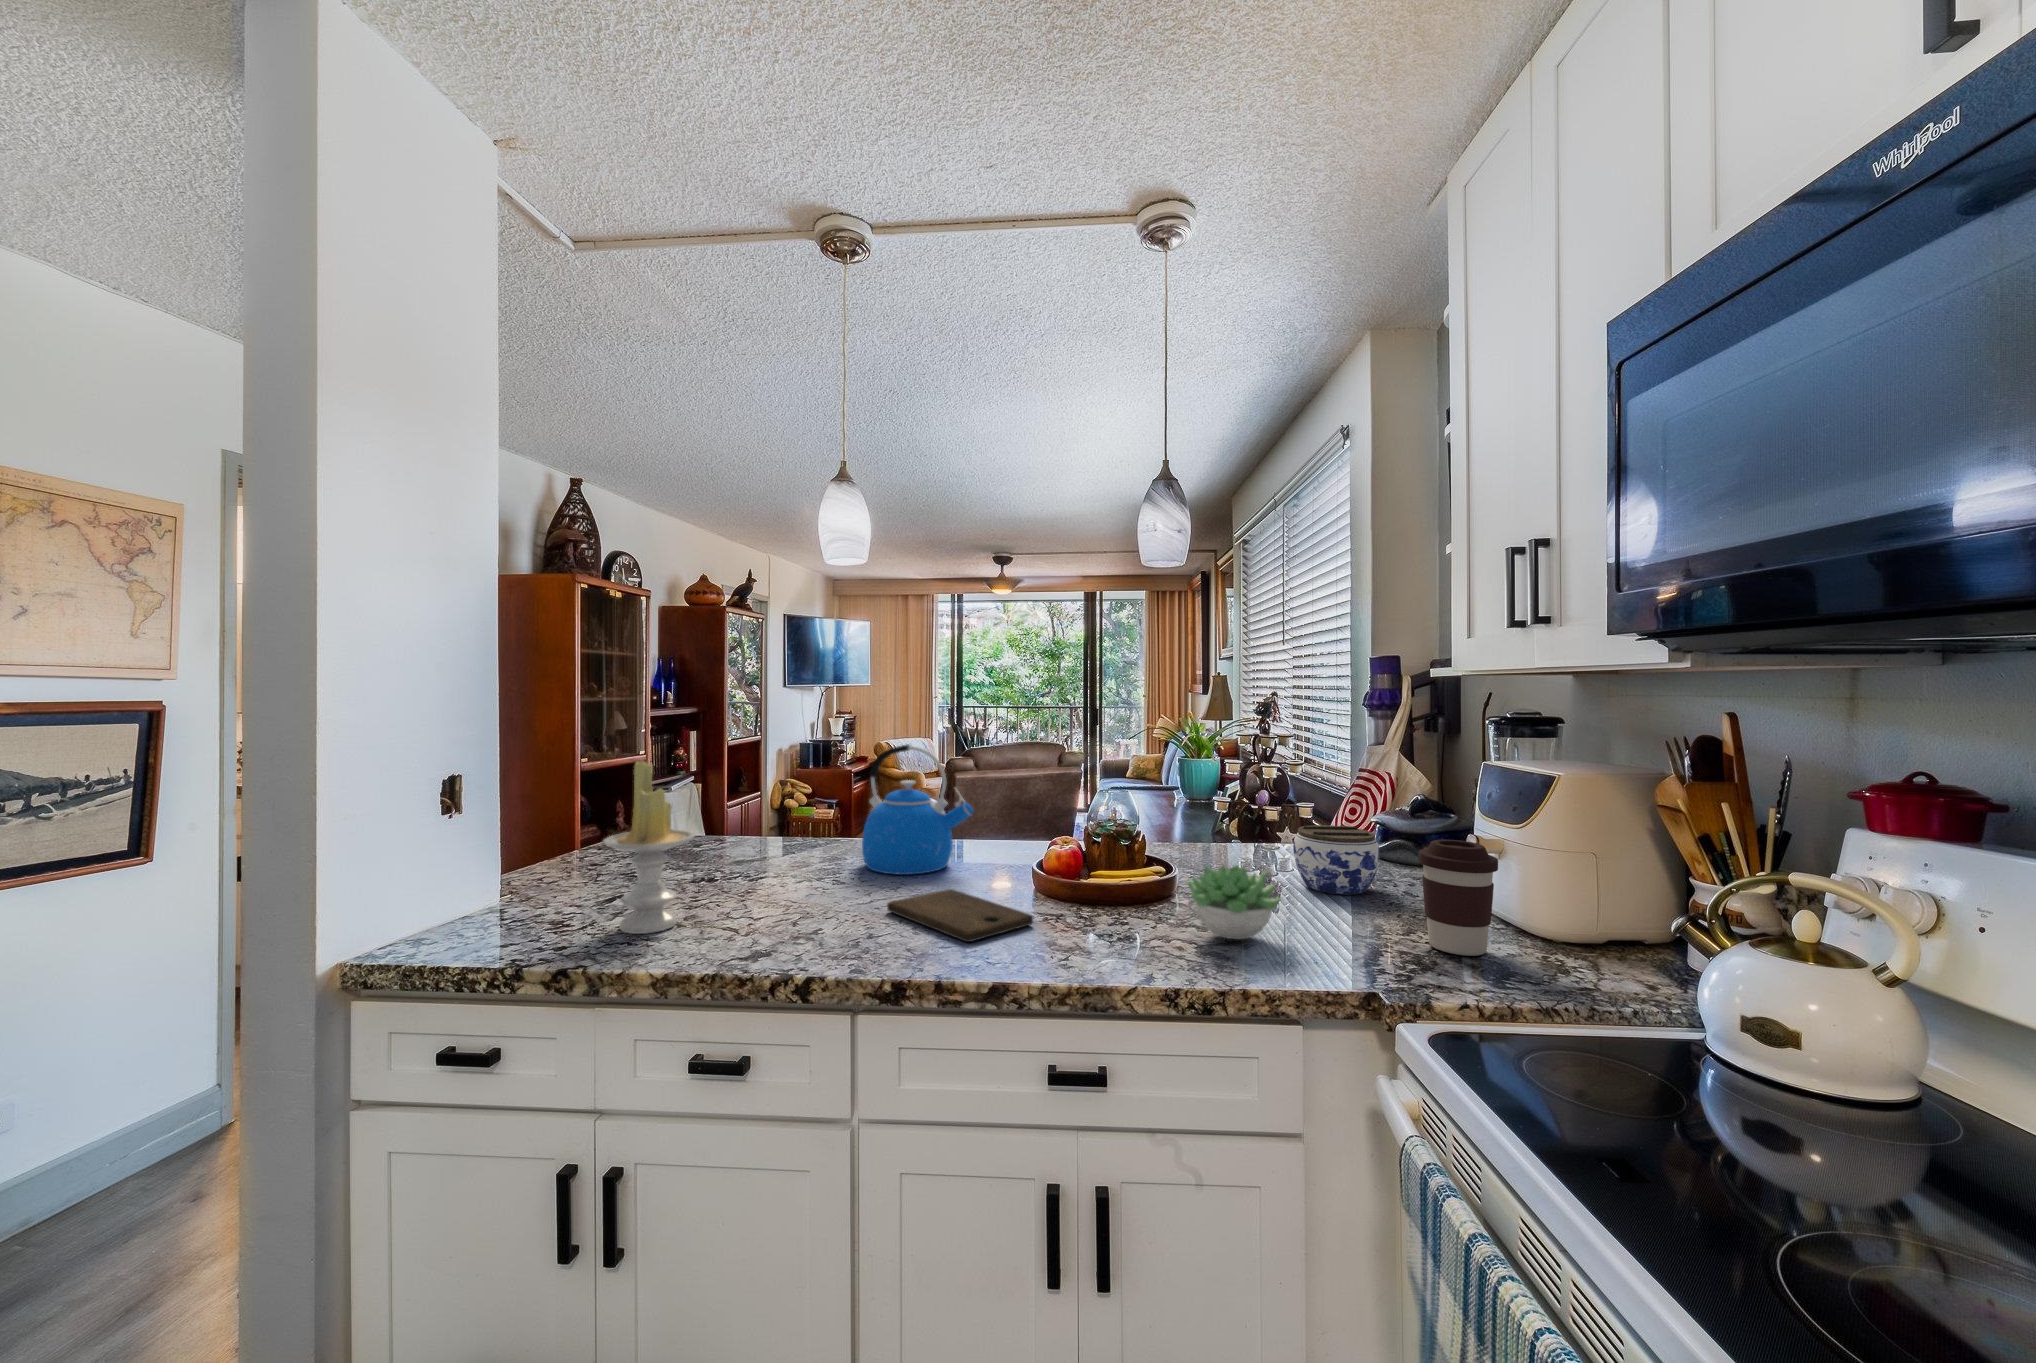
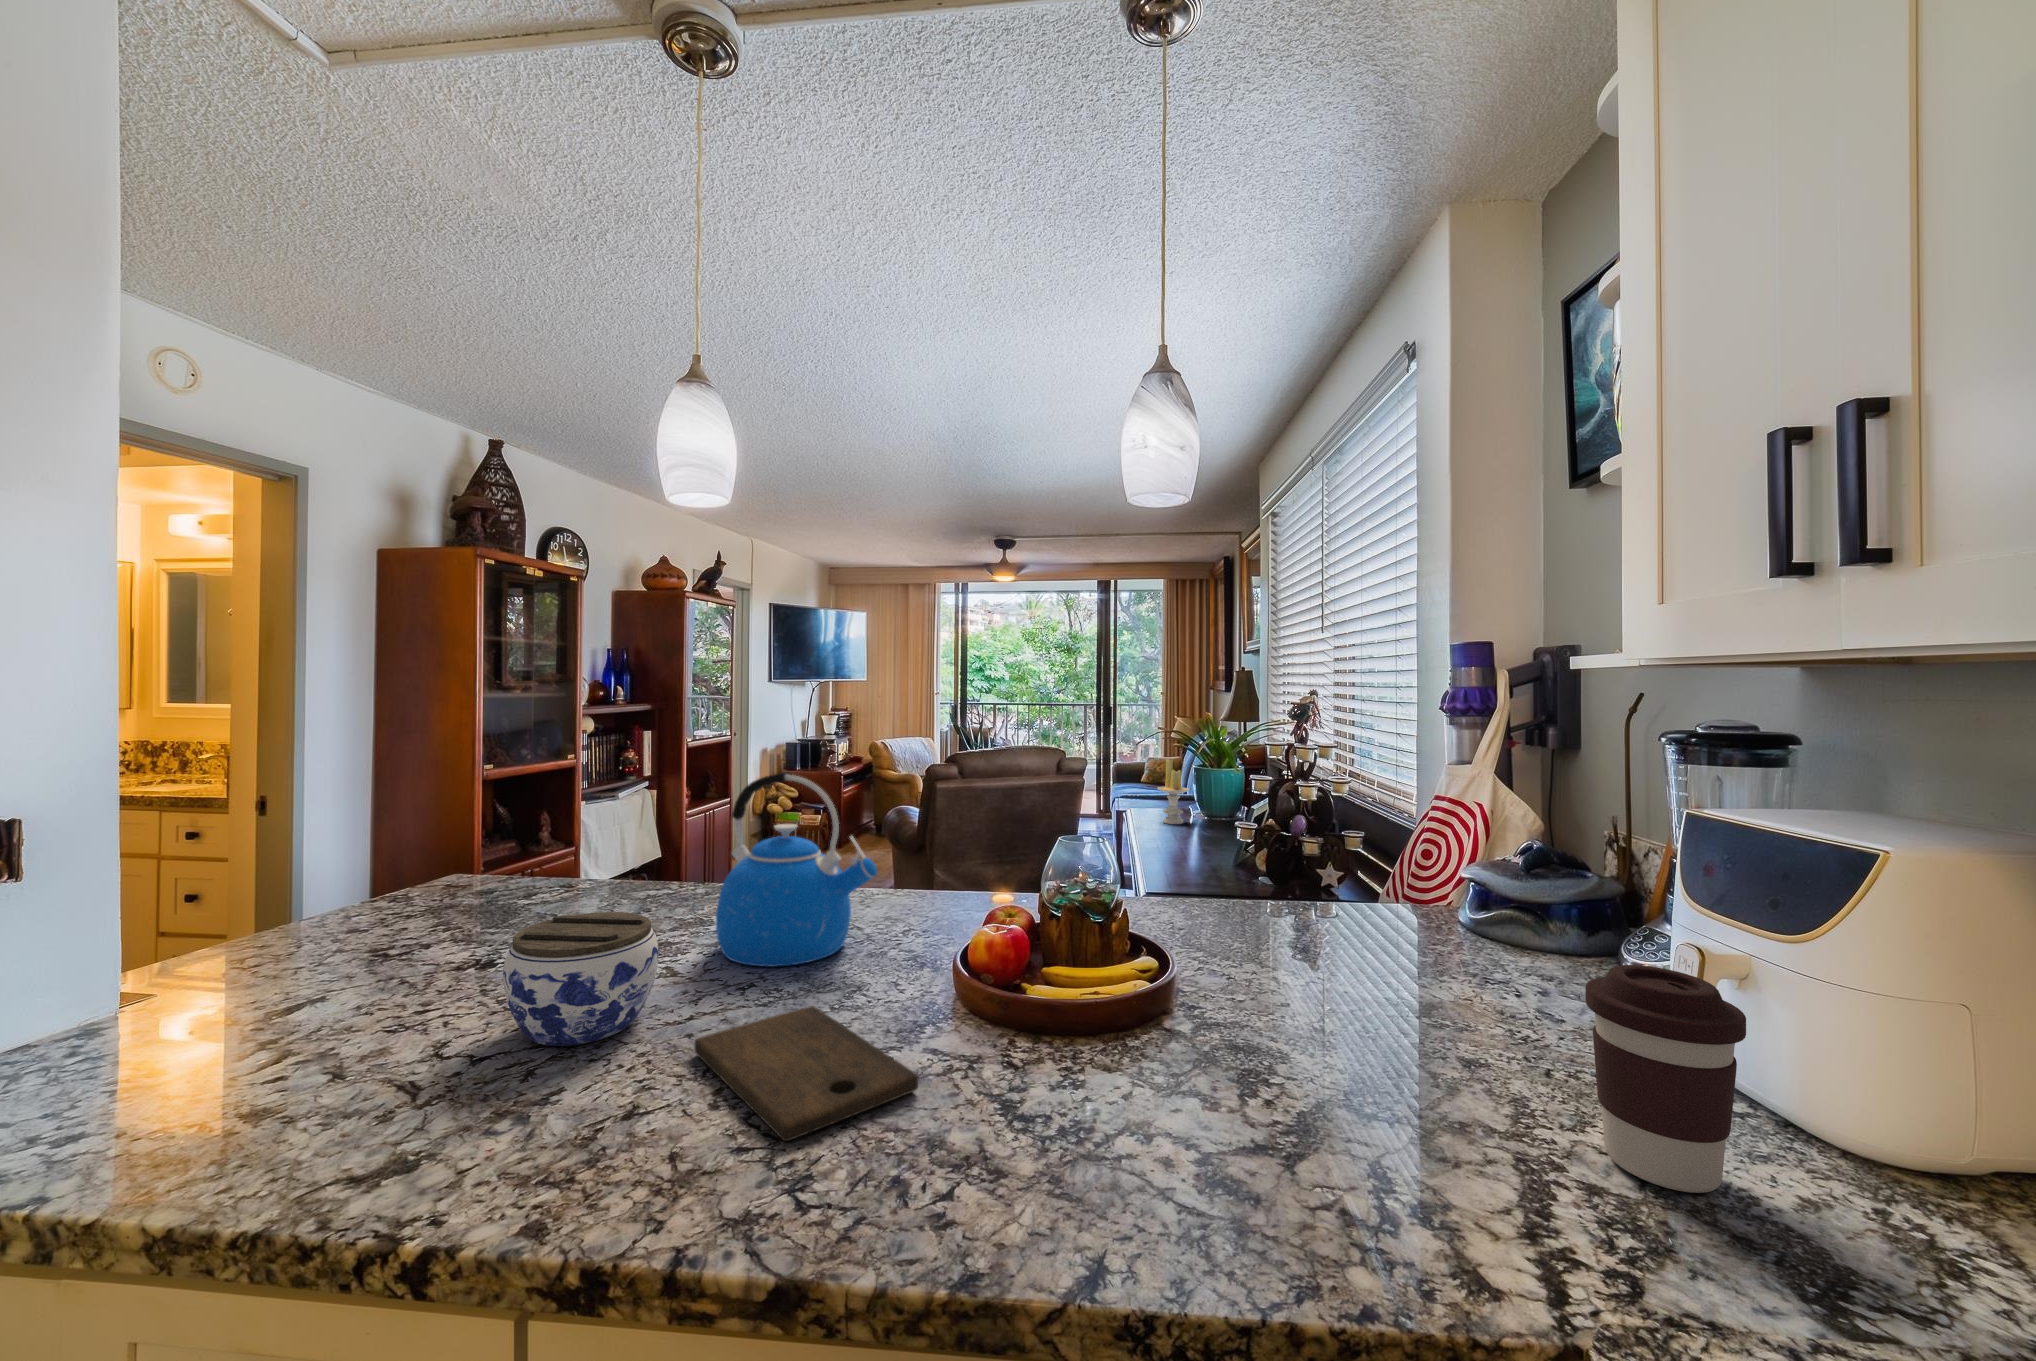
candle: present [603,760,695,934] -> present [1157,759,1190,824]
jar: present [1293,825,1380,895] -> present [503,912,659,1046]
succulent plant: present [1187,865,1281,939] -> none [1175,995,1344,1142]

